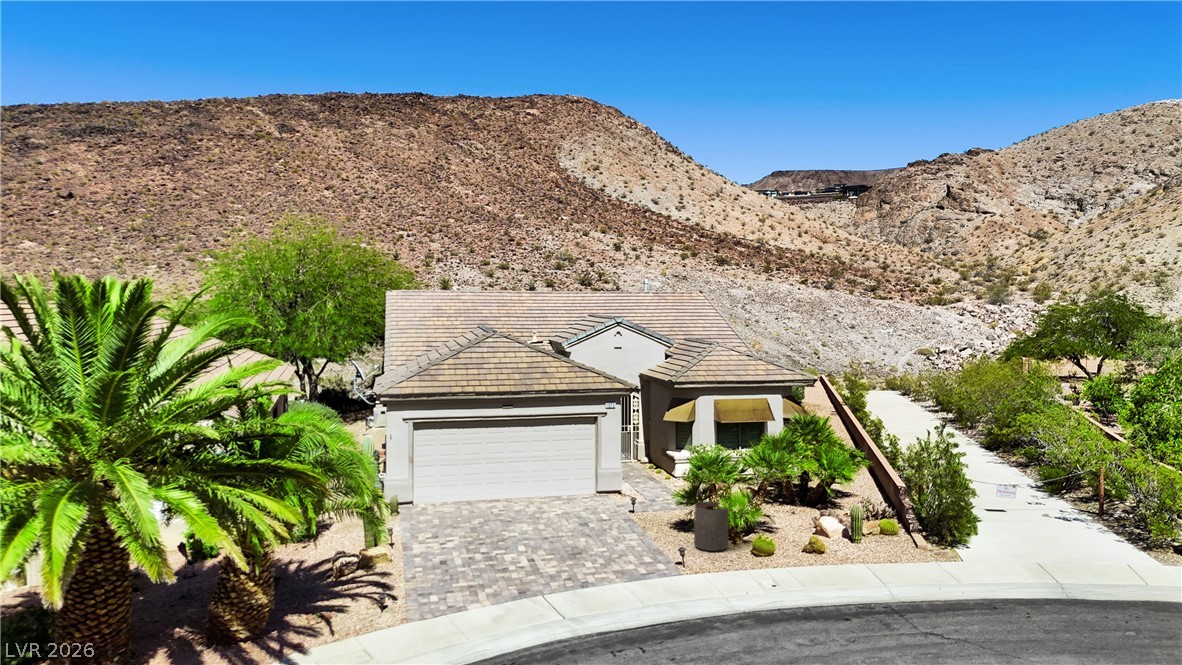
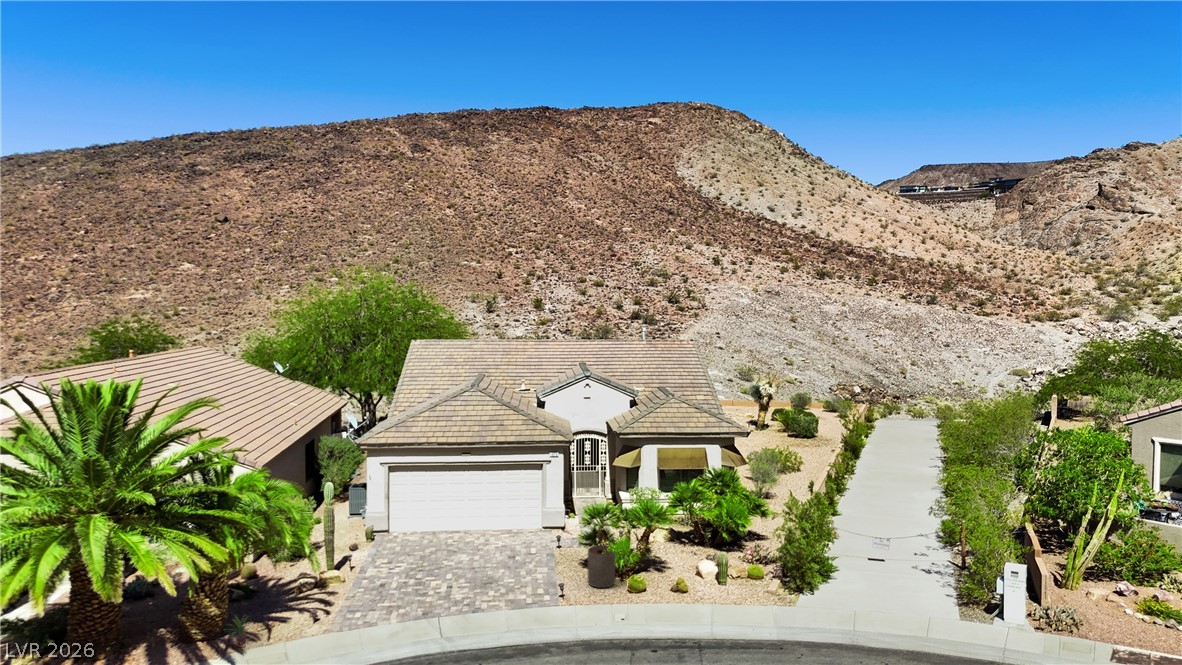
decorative plant: none [269,600,318,643] -> present [235,617,247,644]

